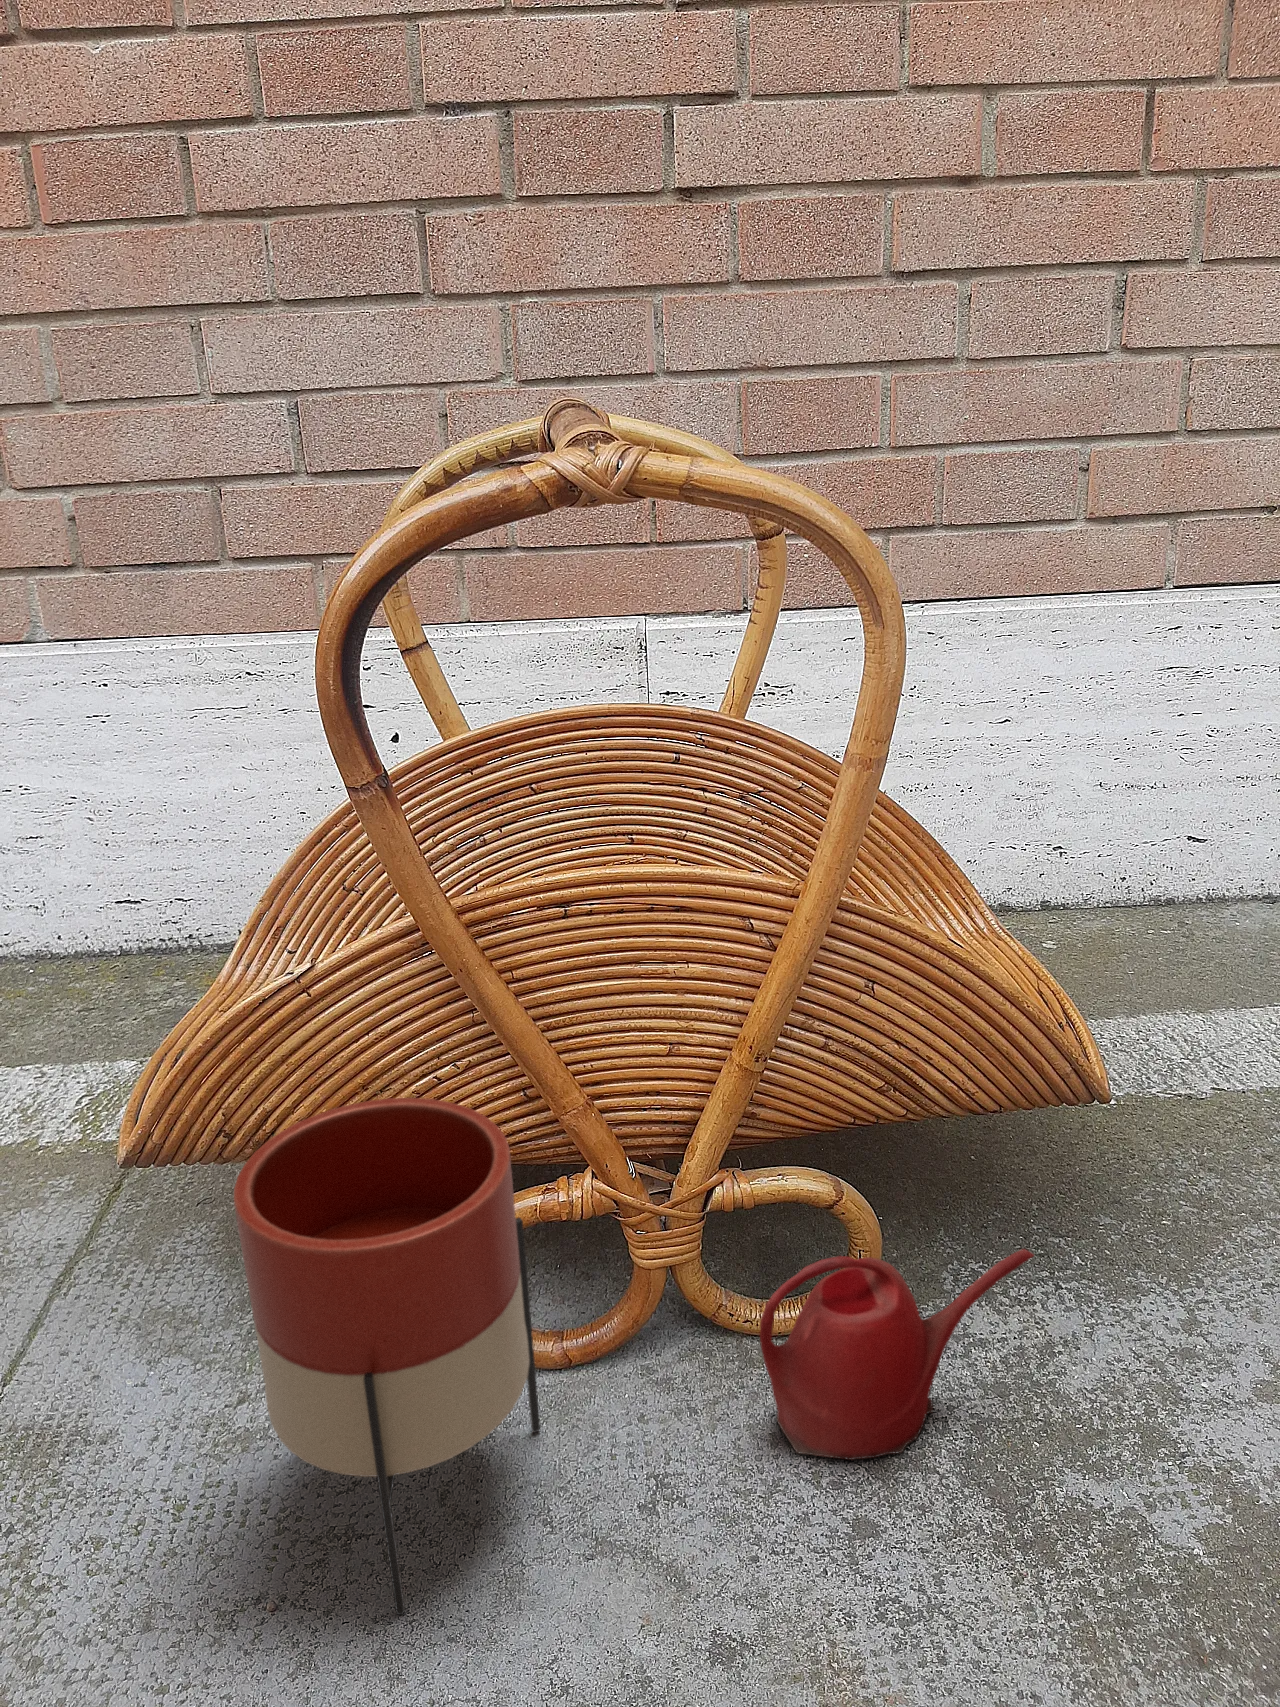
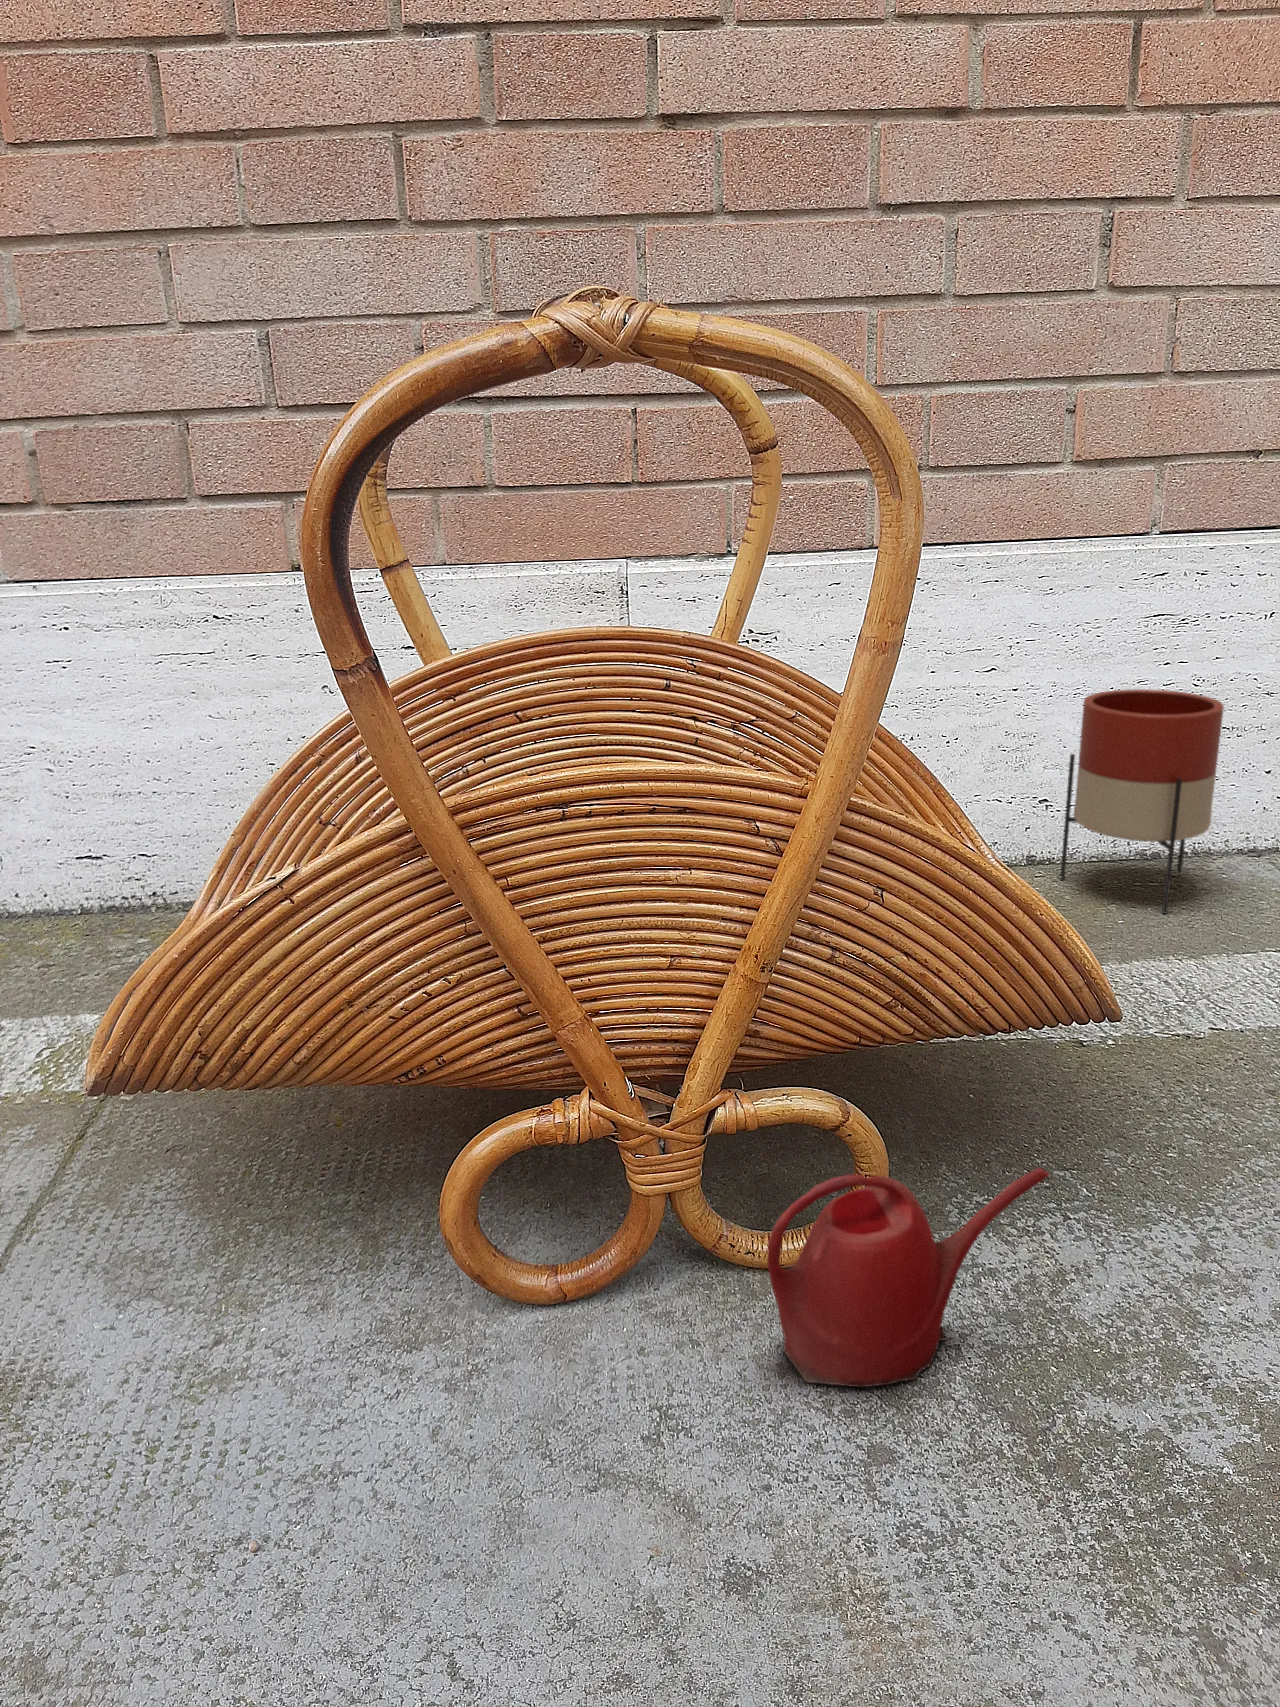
planter: present [234,1098,540,1615] -> present [1060,689,1224,913]

